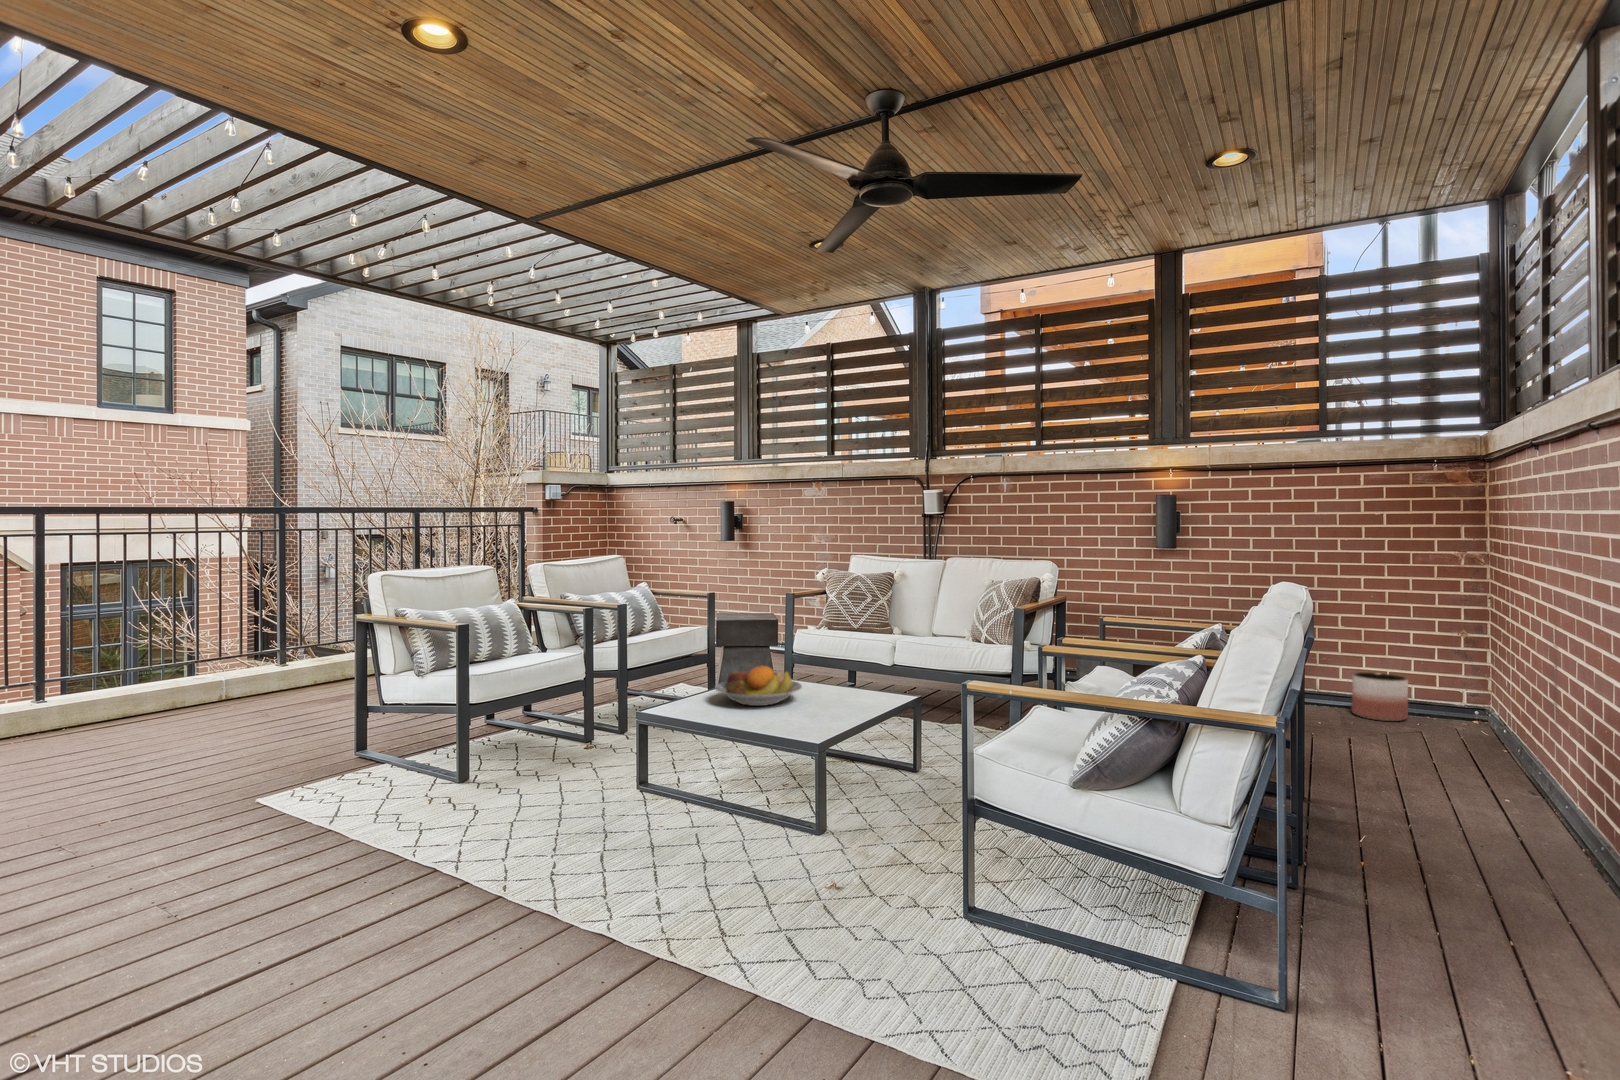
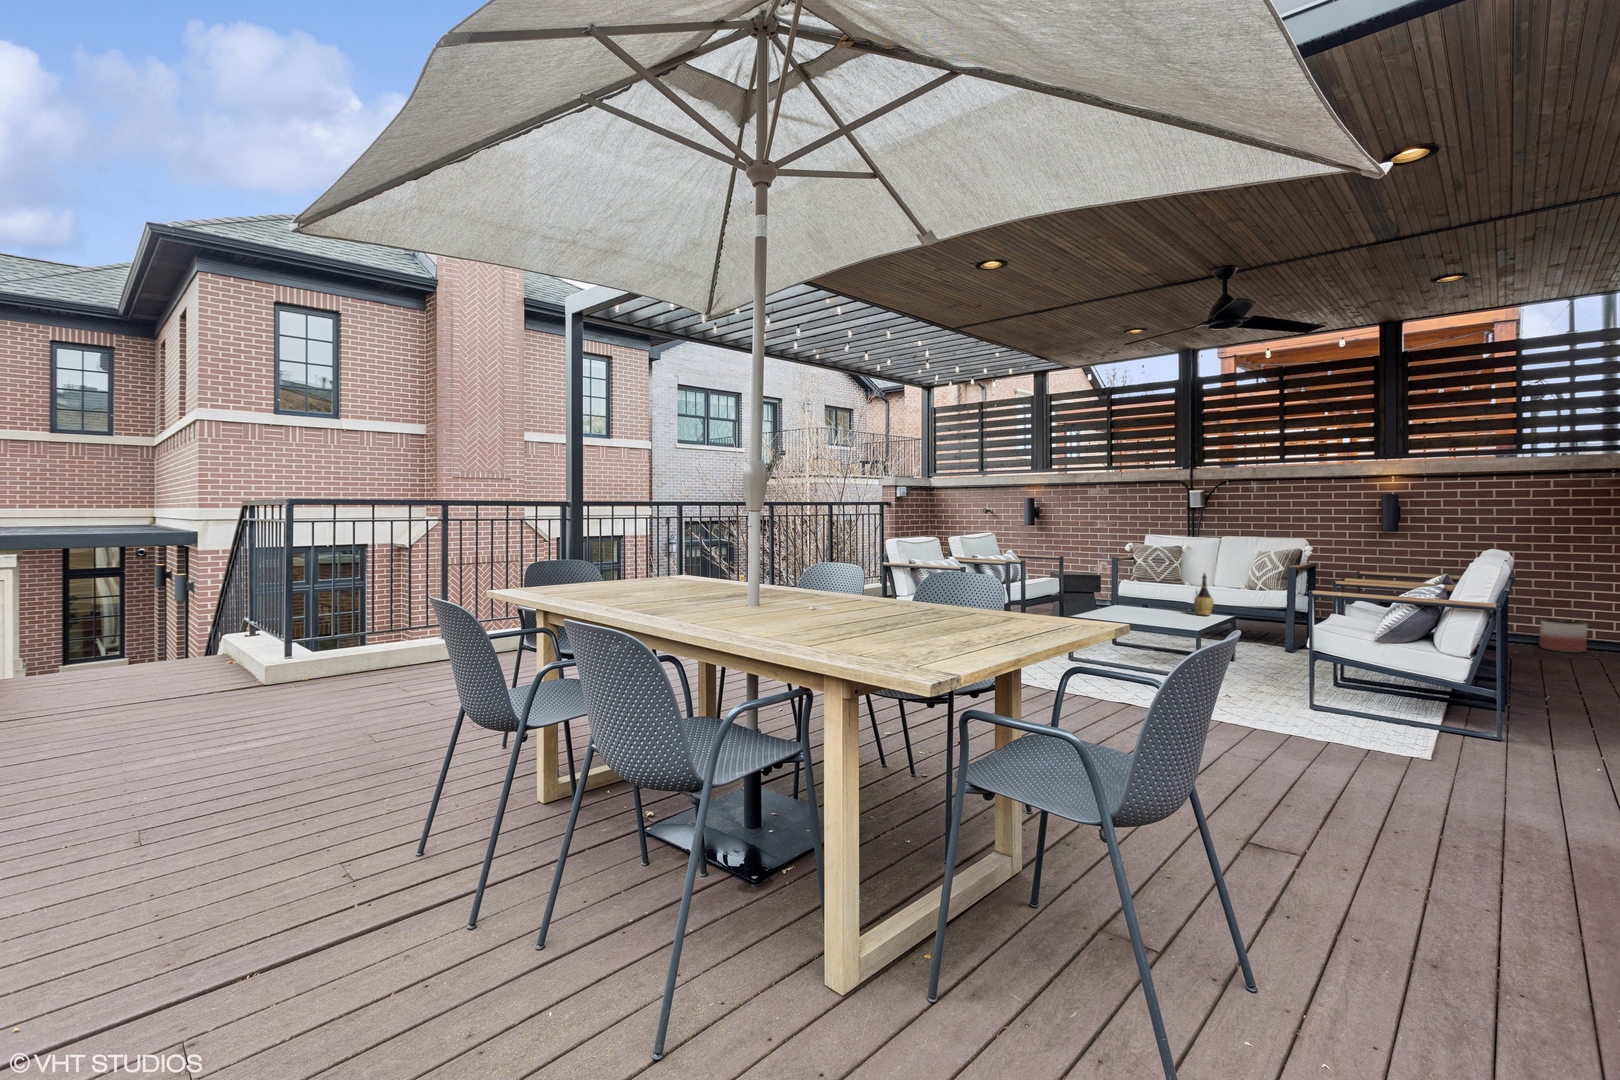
wine bottle: none [846,626,876,701] -> present [1194,573,1214,616]
fruit bowl: present [715,666,802,706] -> none [1115,594,1169,616]

